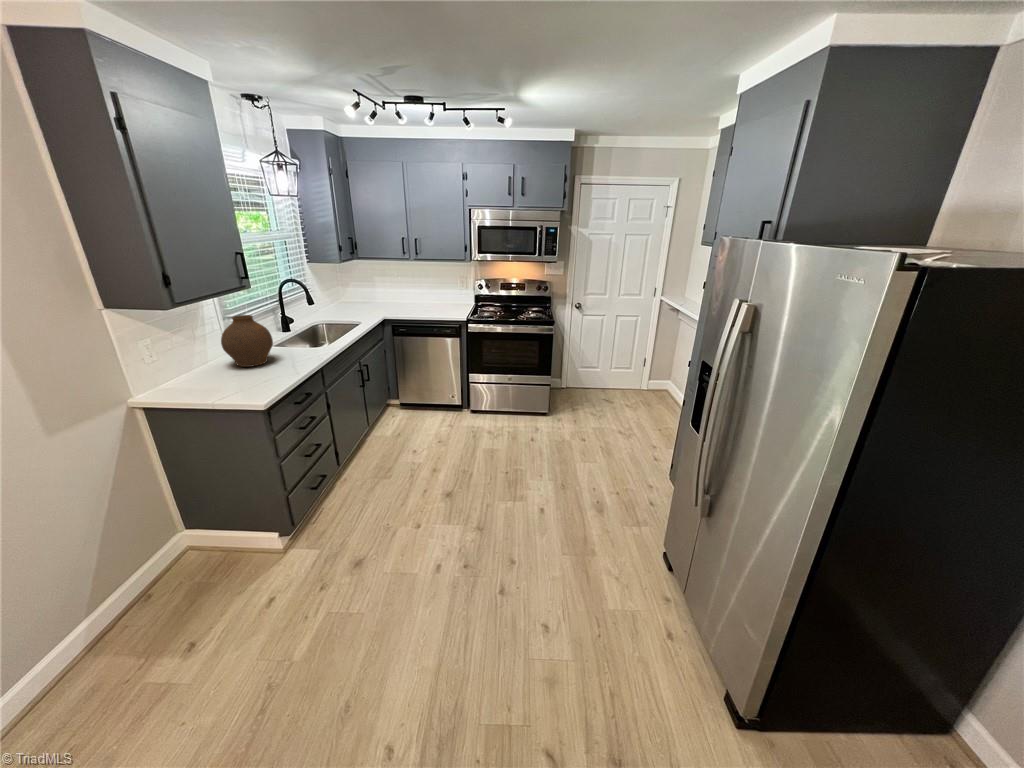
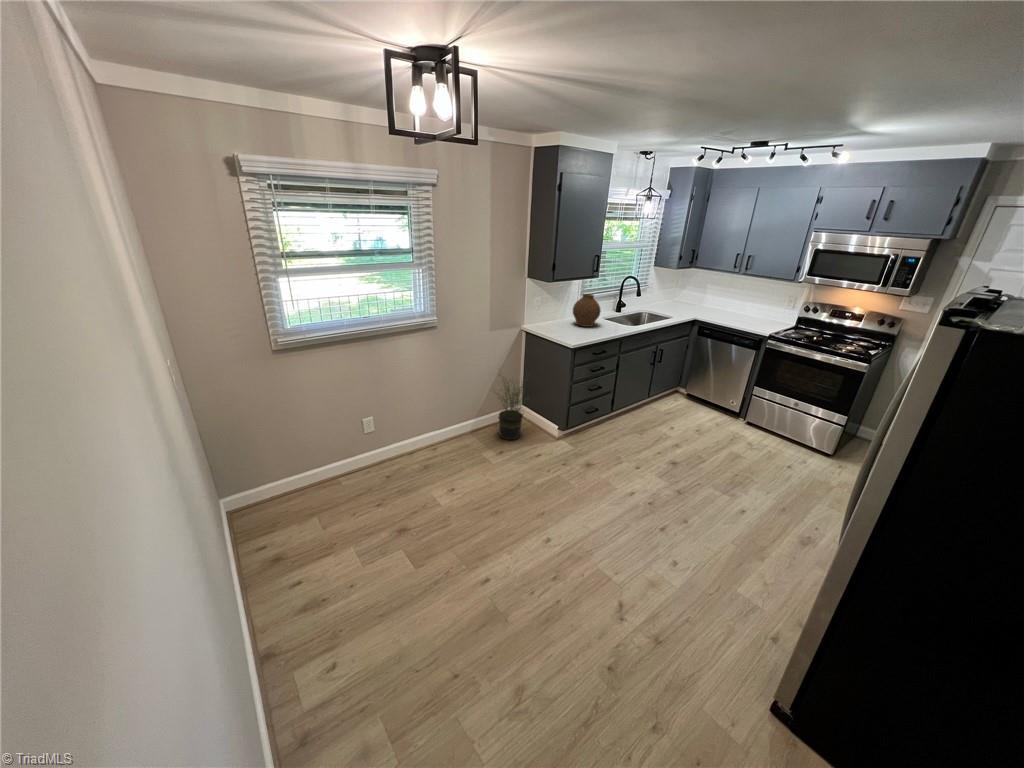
potted plant: none [97,471,212,615] -> present [495,375,528,440]

